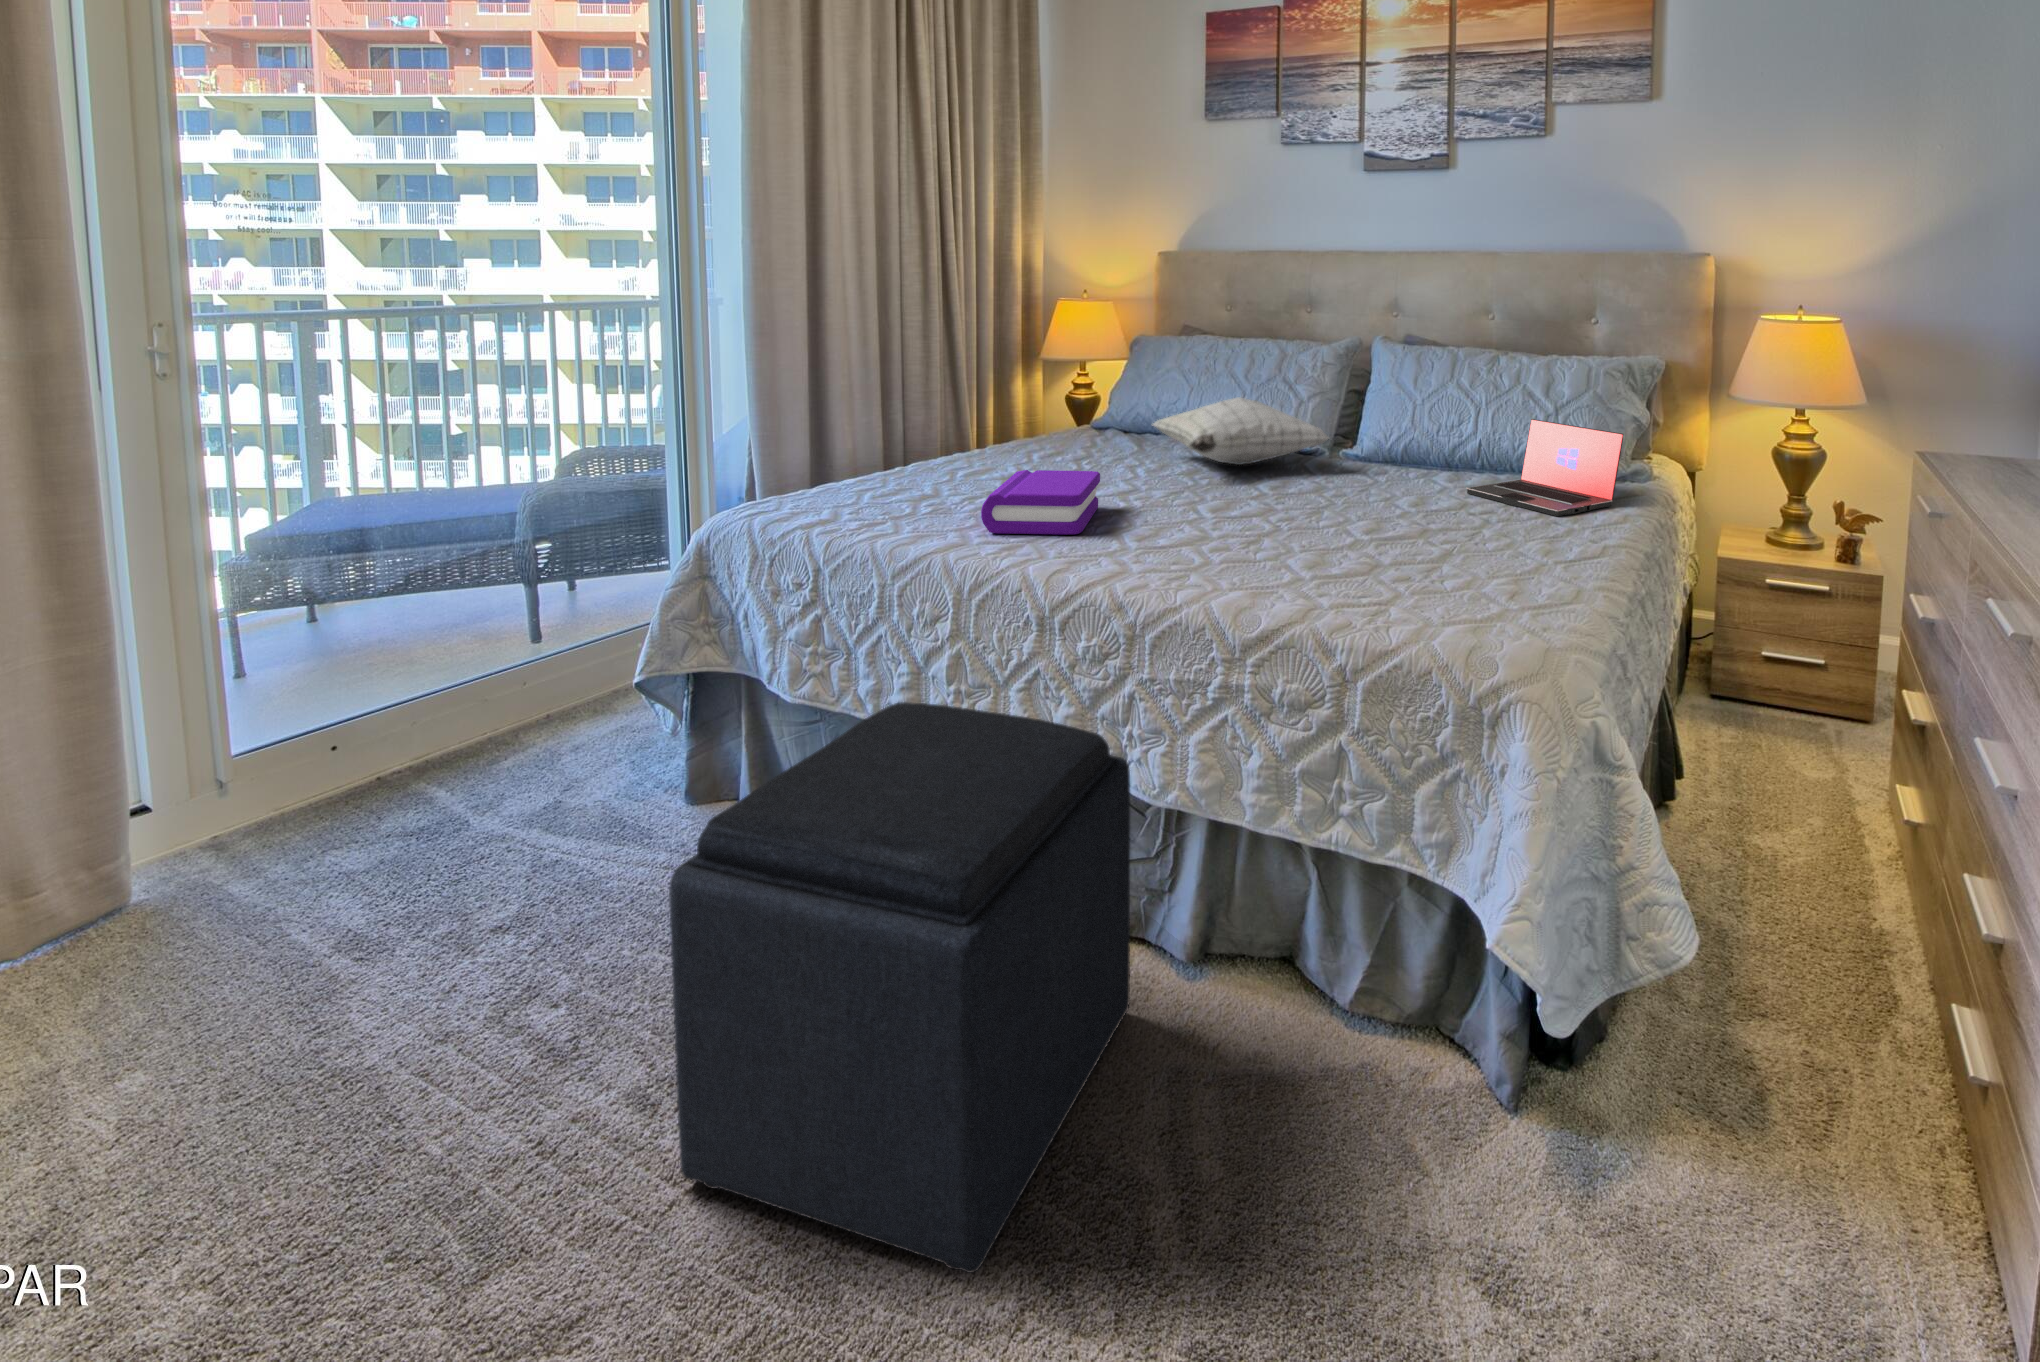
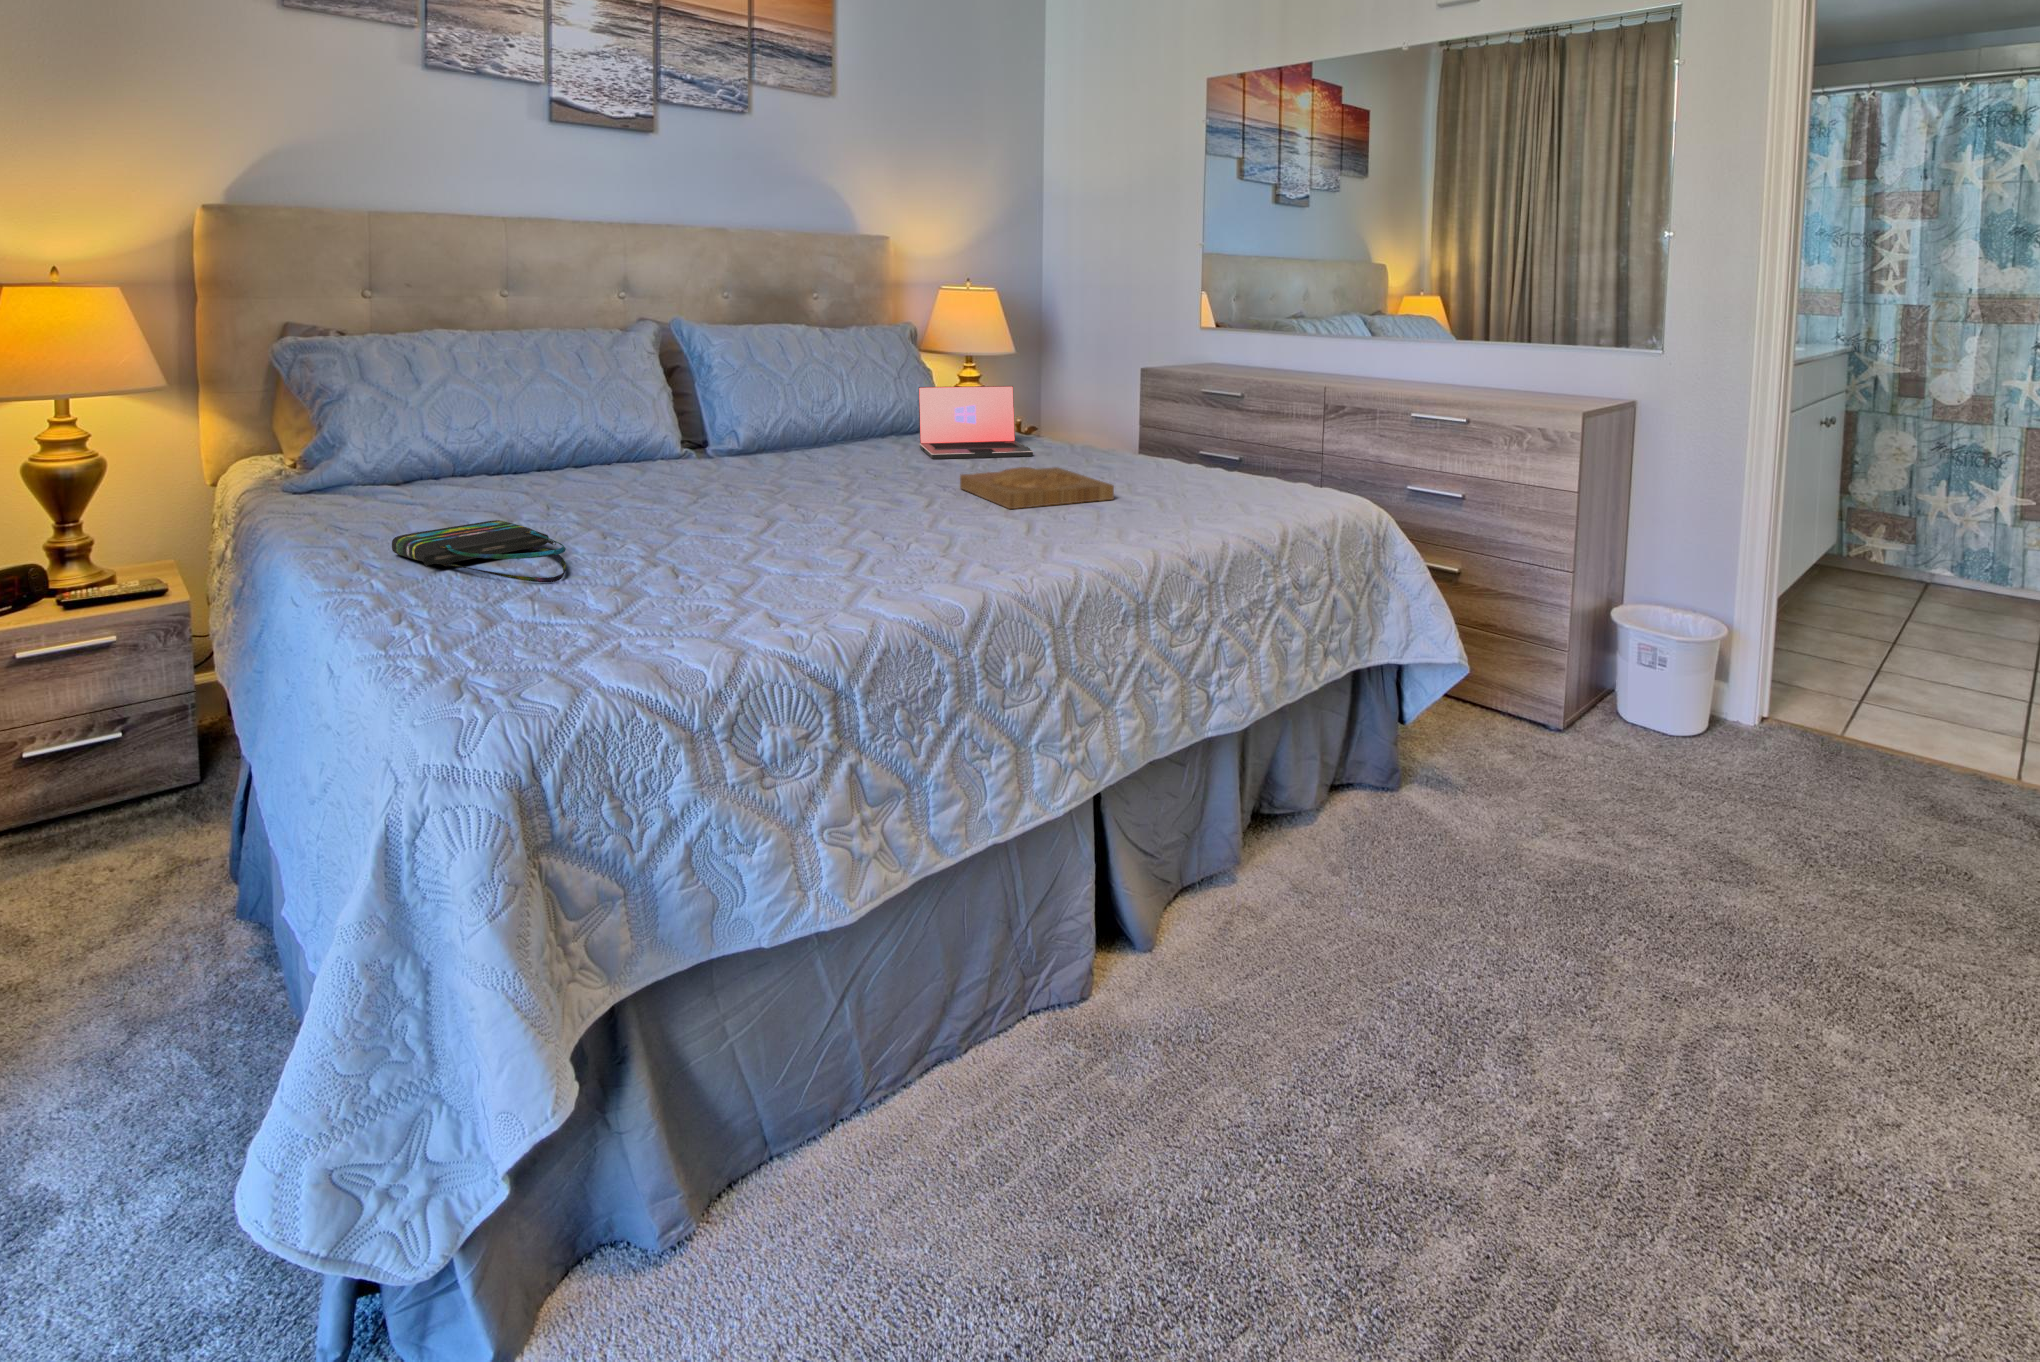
pillow: present [1153,397,1328,465] -> none [578,401,795,486]
tote bag: none [937,446,1046,482] -> present [392,520,566,583]
book: present [981,470,1100,535] -> none [778,490,963,572]
tray: none [1248,499,1419,558] -> present [960,467,1114,509]
ottoman: present [669,702,1130,1273] -> none [1124,663,1536,1202]

